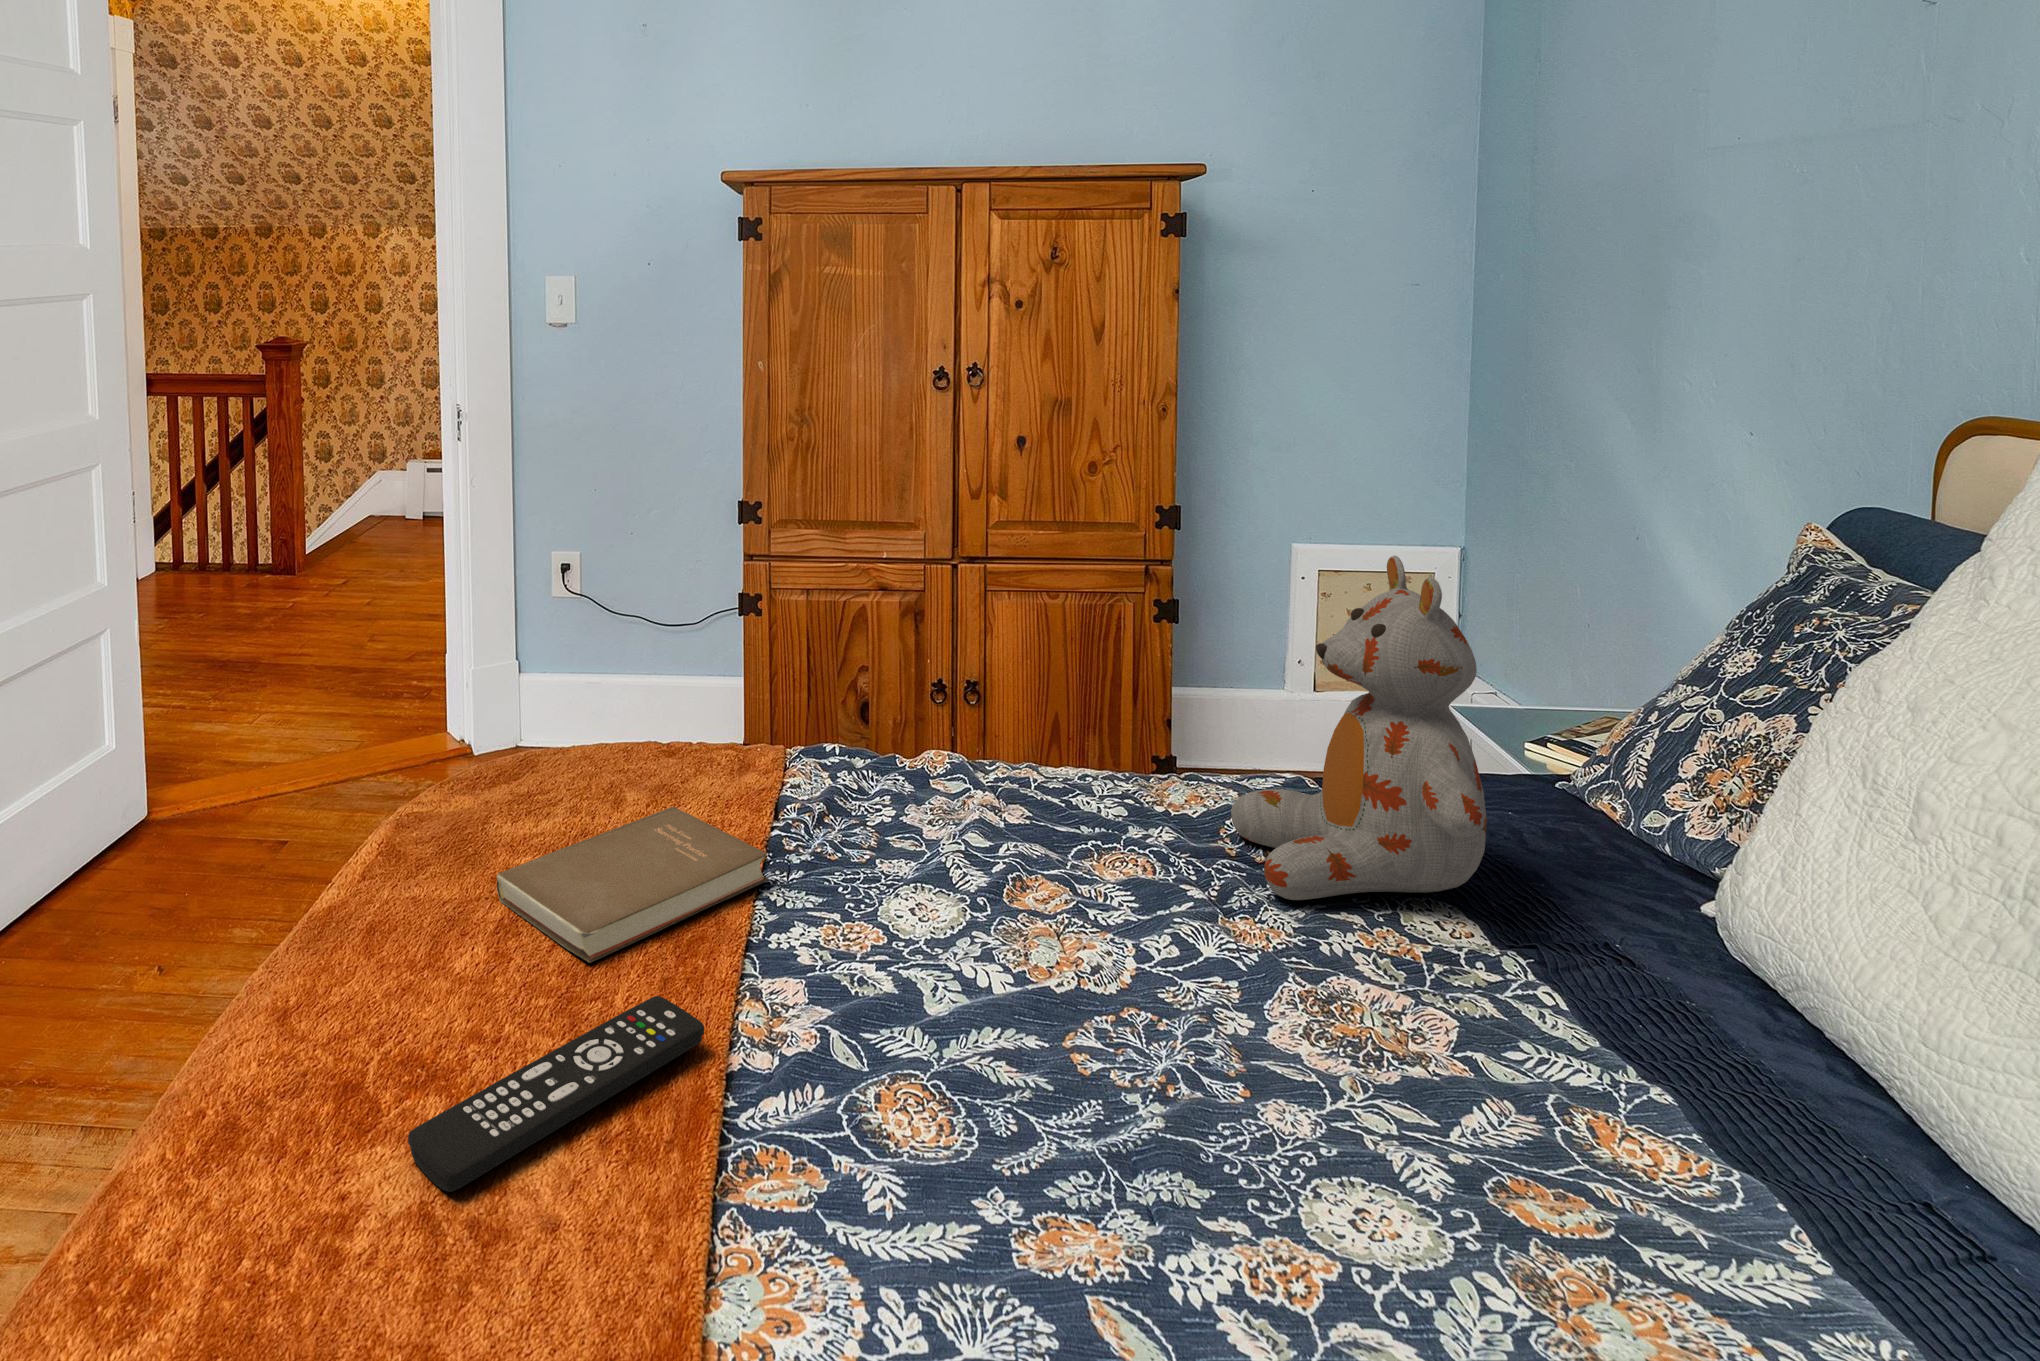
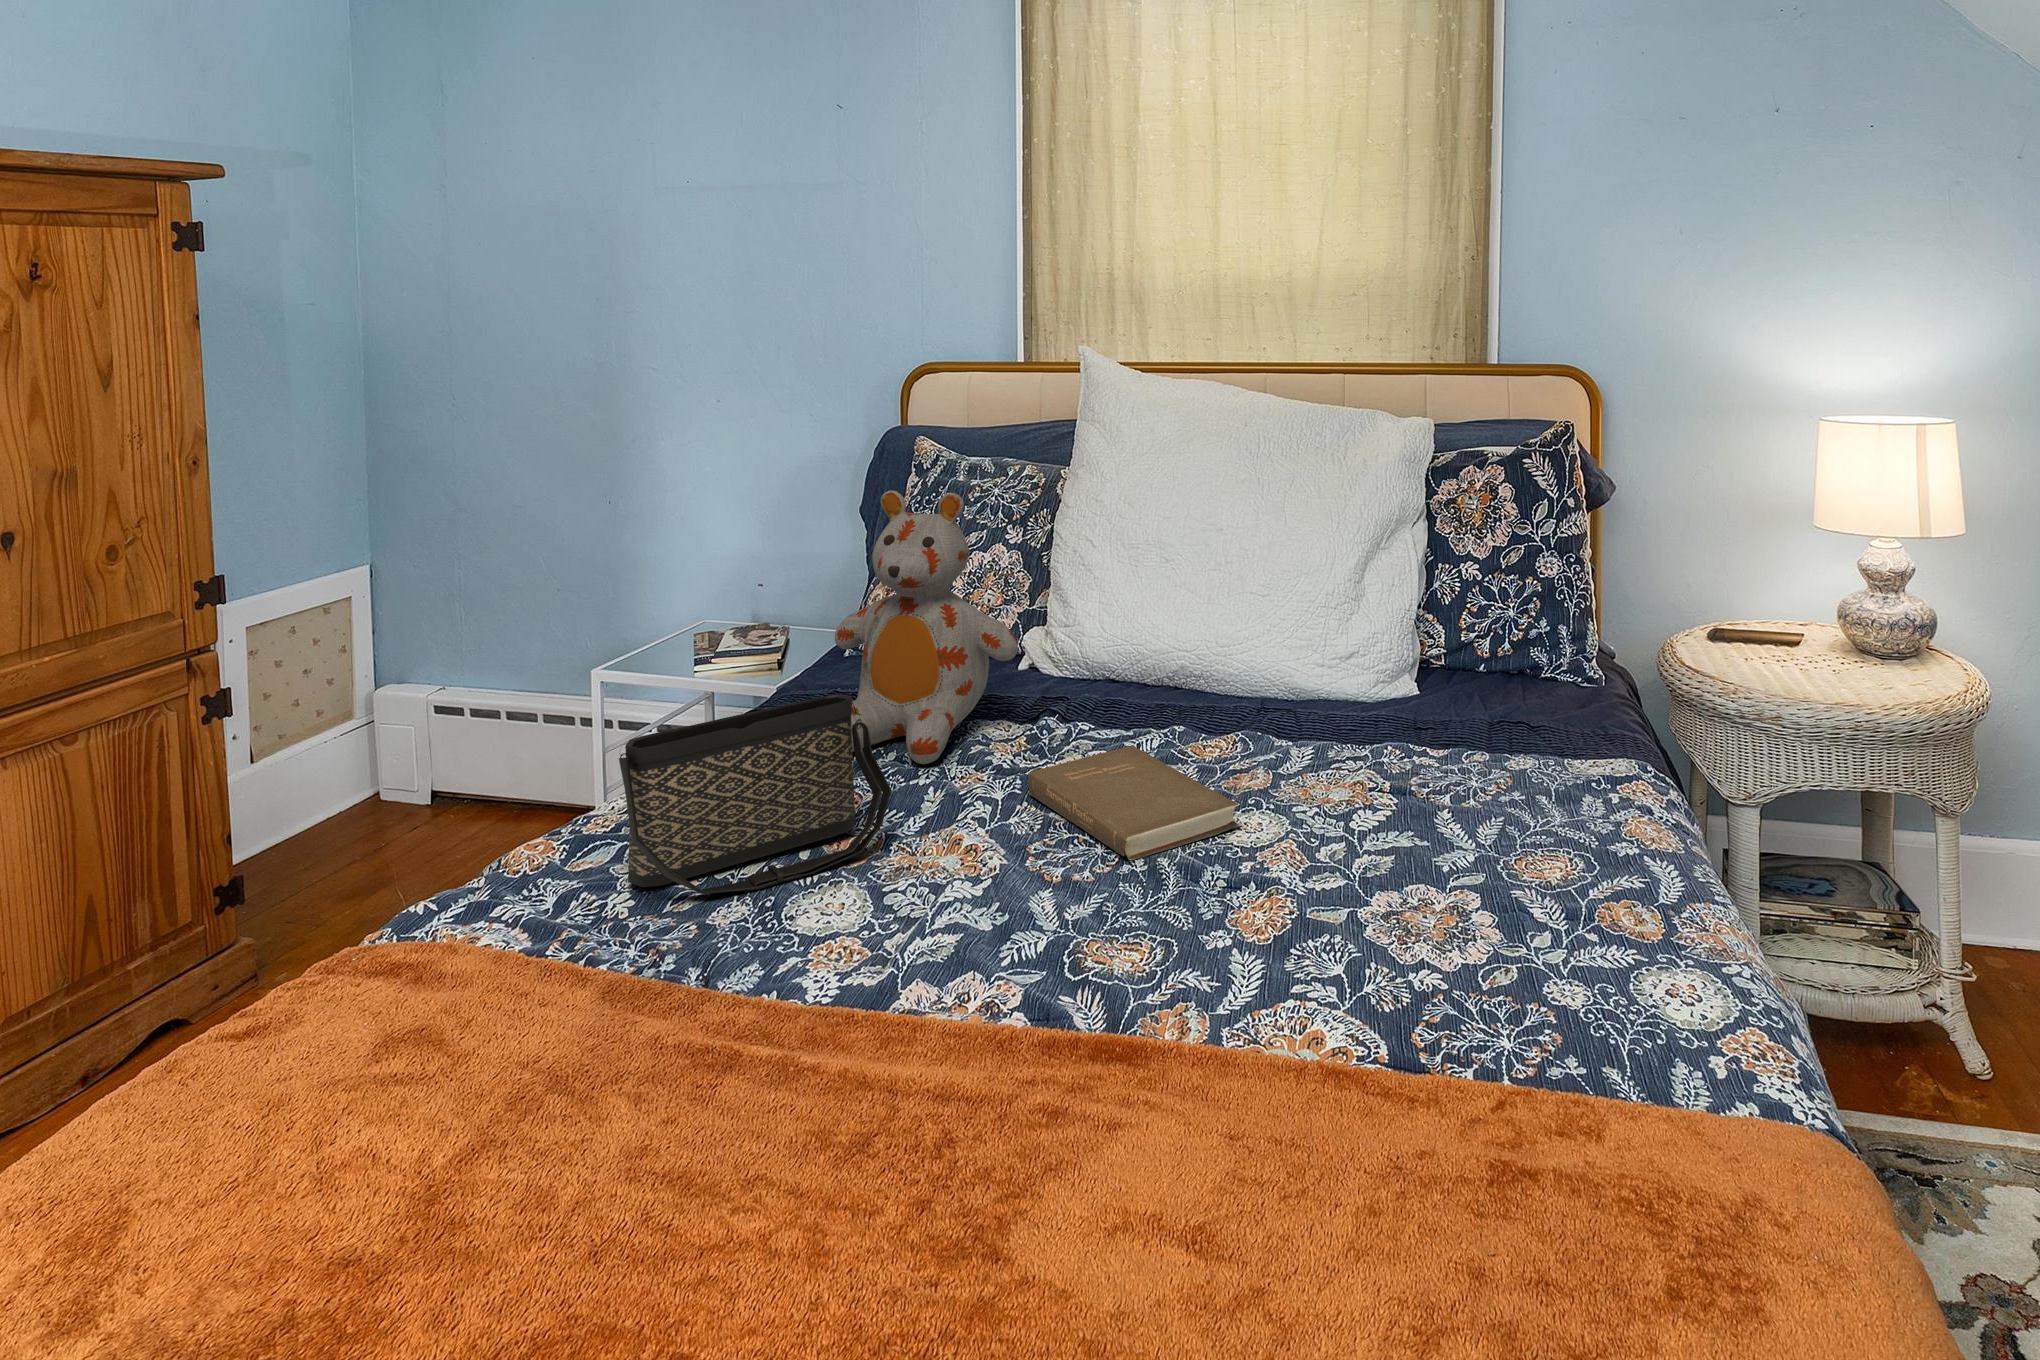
handbag: none [857,683,1081,897] -> present [619,694,891,894]
book: present [497,807,768,963] -> present [1028,745,1239,860]
remote control: present [408,996,704,1192] -> none [944,1001,1175,1204]

